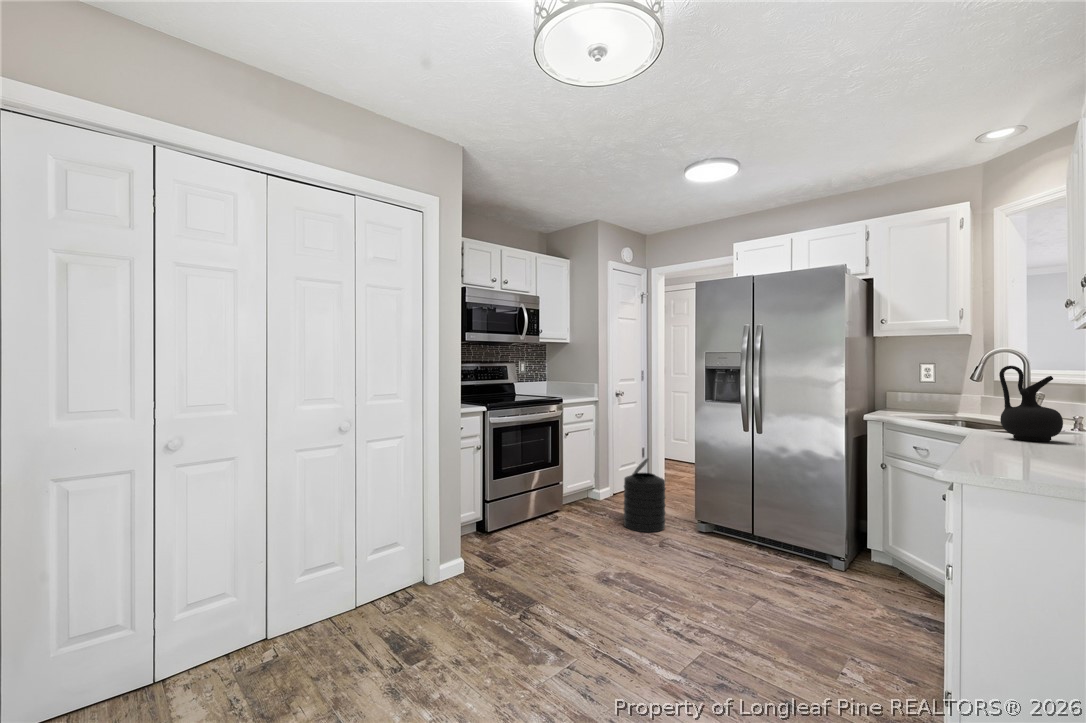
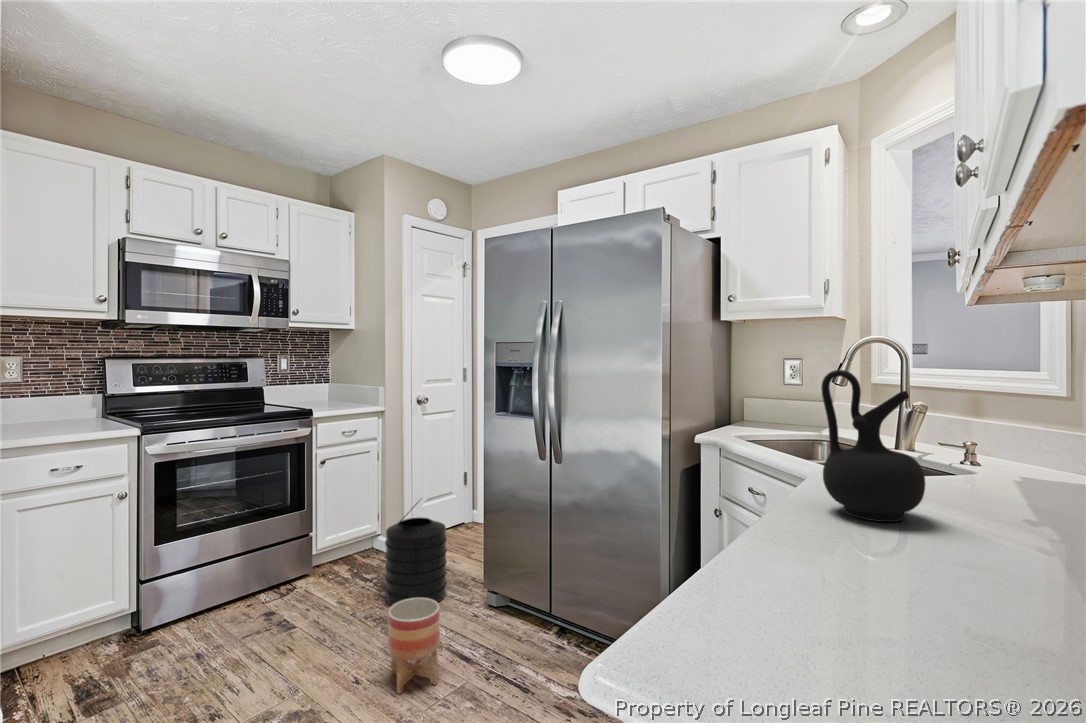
planter: none [664,515,698,571] -> present [388,598,440,694]

